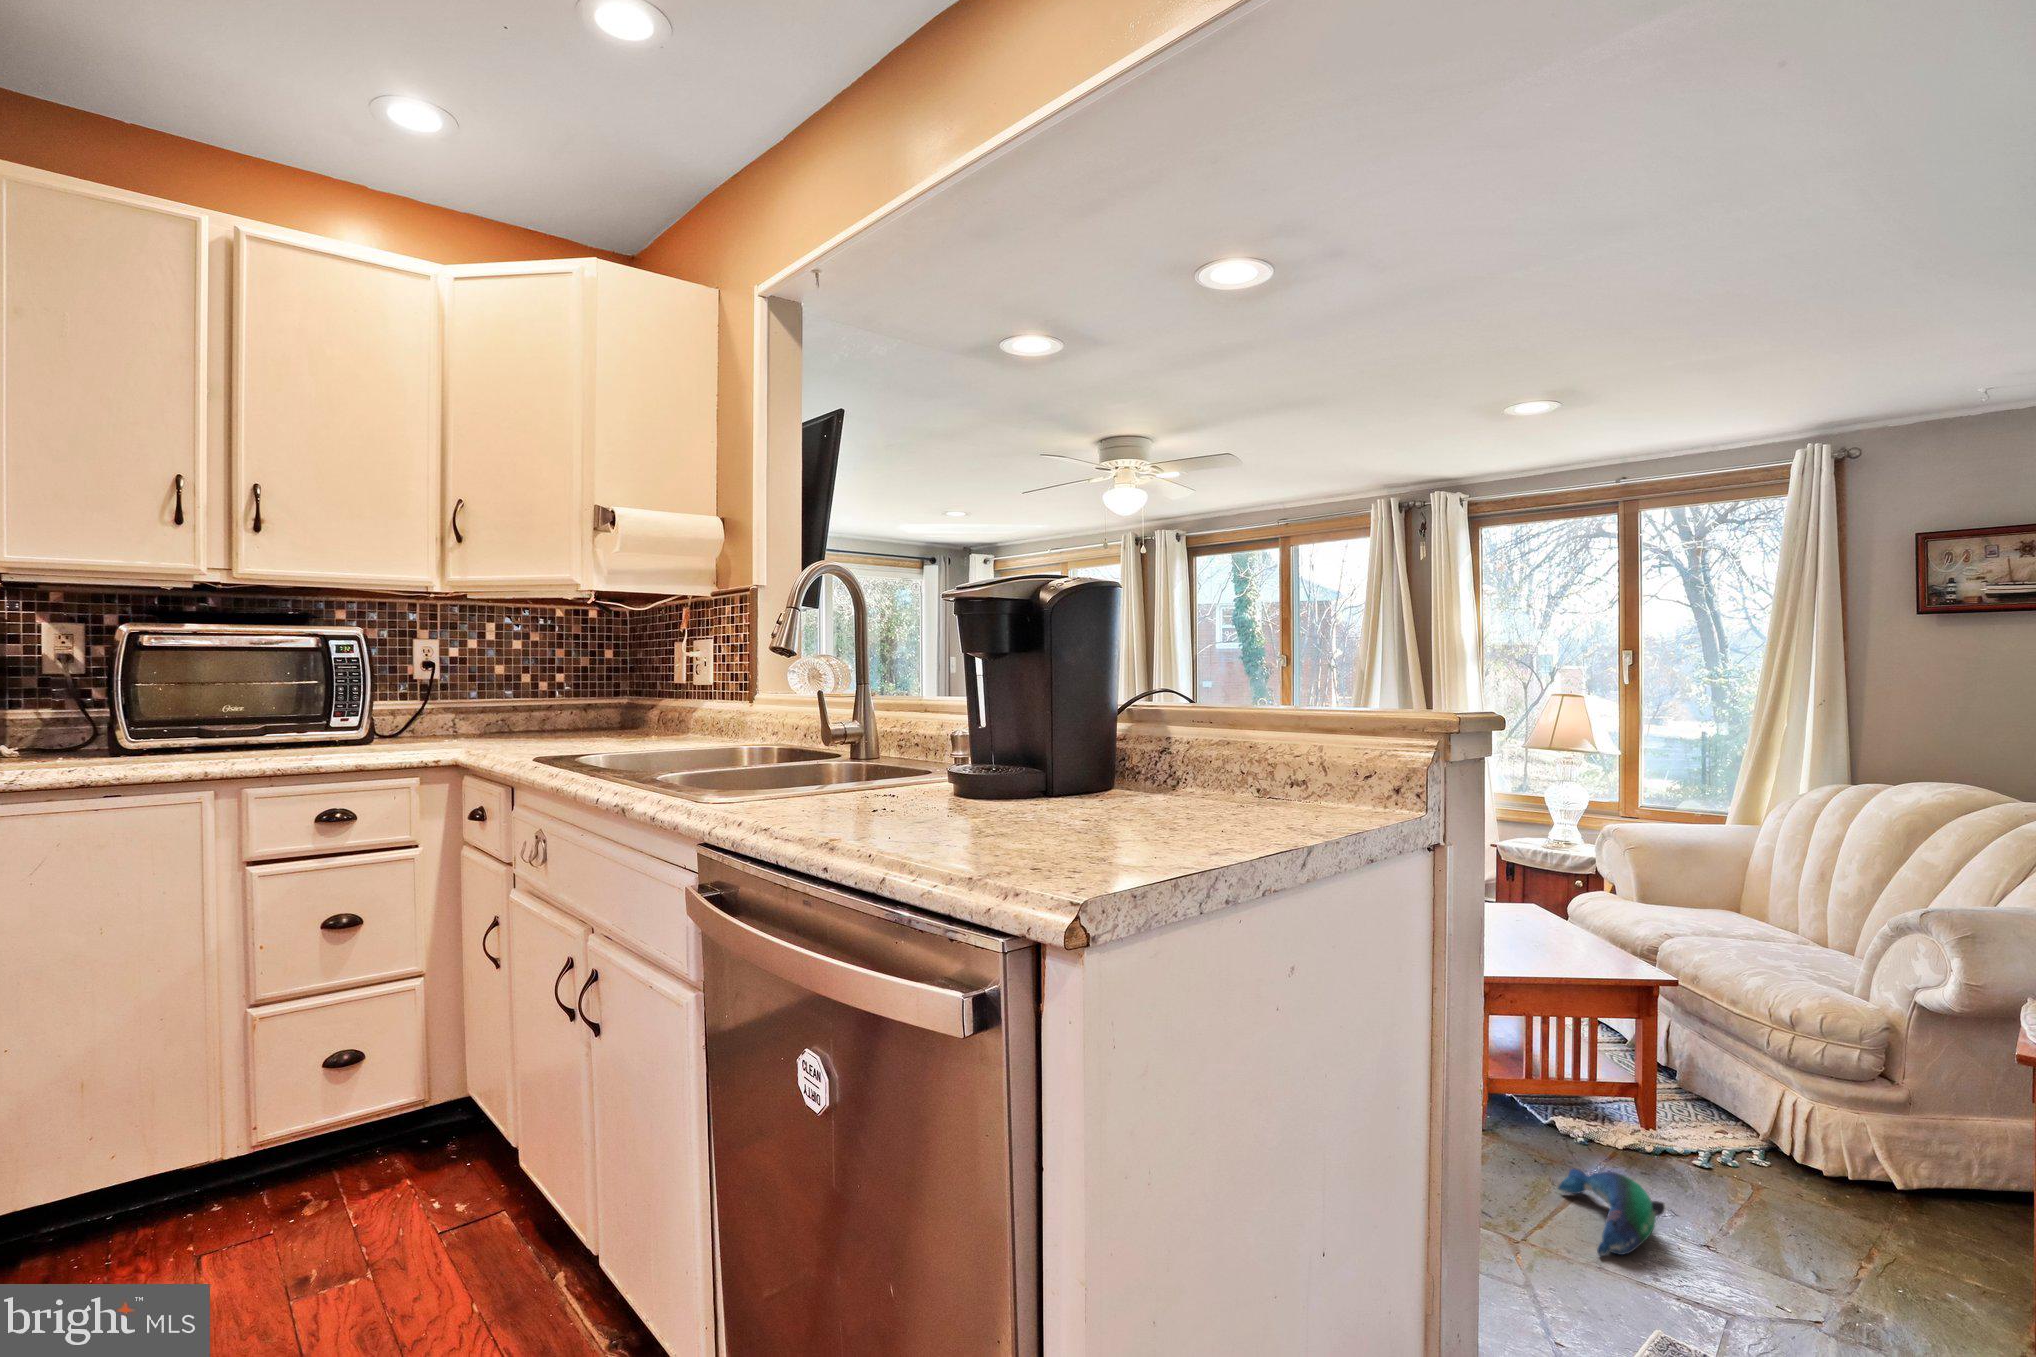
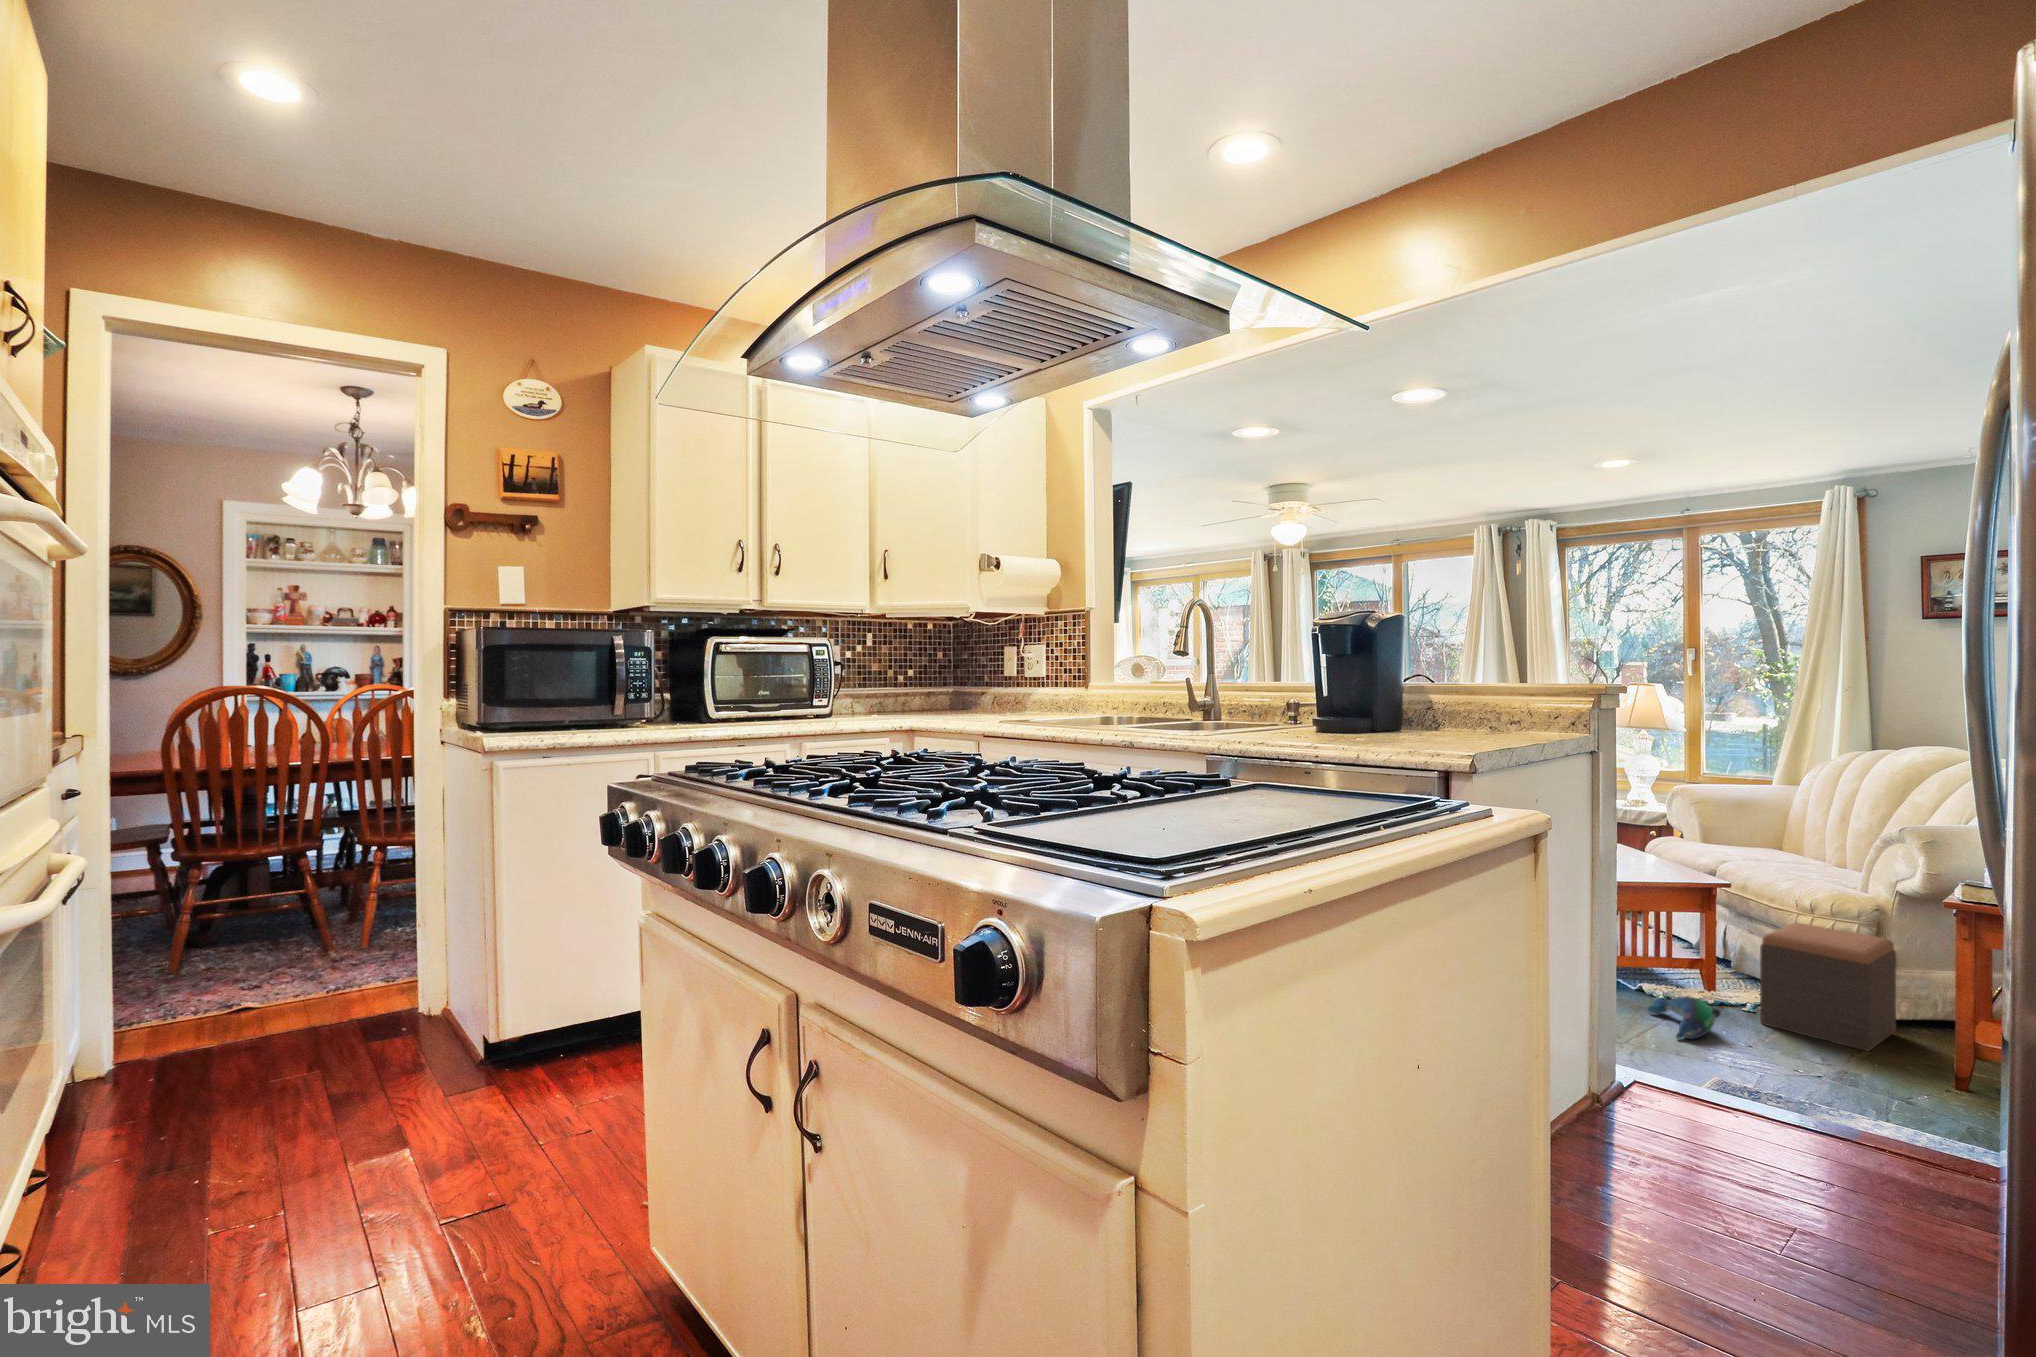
footstool: none [1721,1048,1920,1273] -> present [1760,922,1896,1051]

